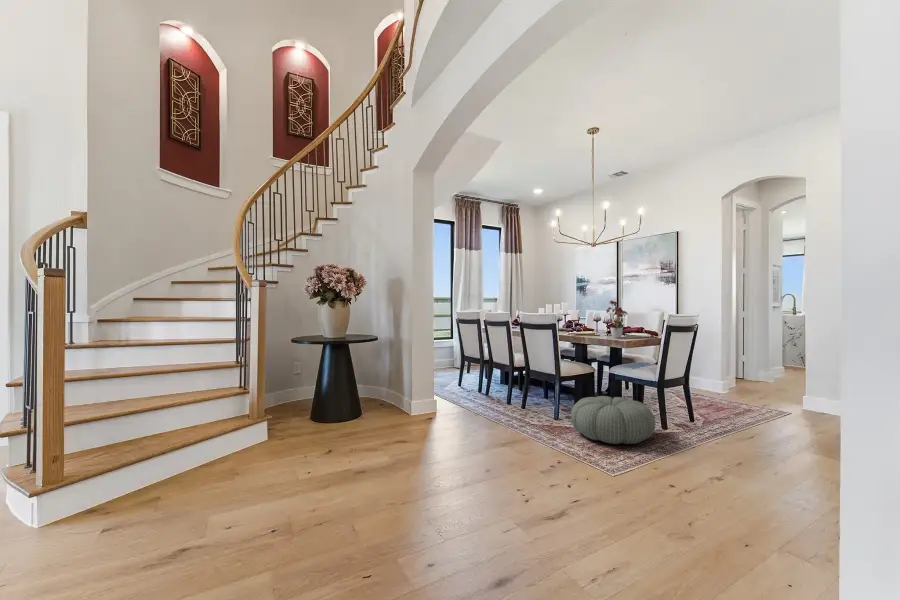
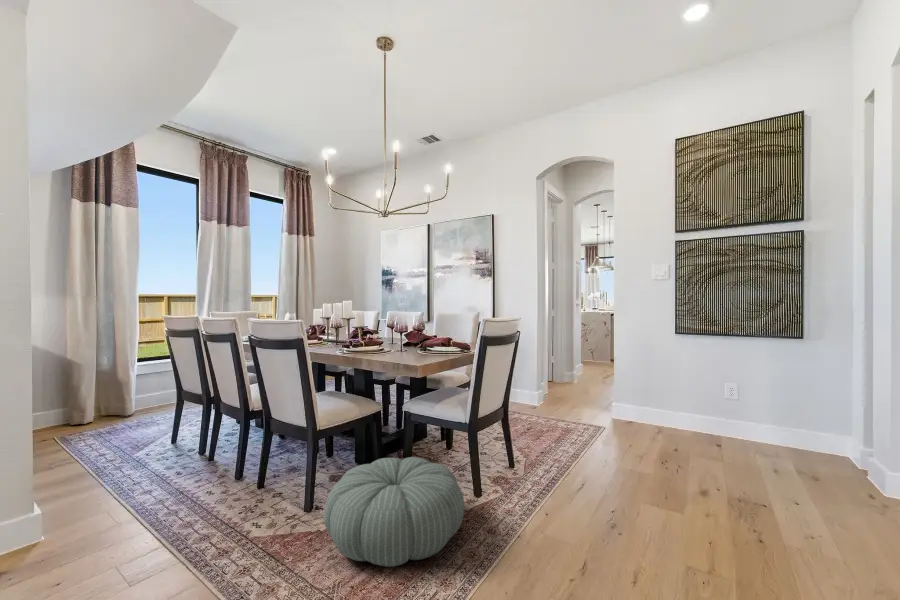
flower arrangement: present [606,301,628,338] -> none [395,295,431,356]

